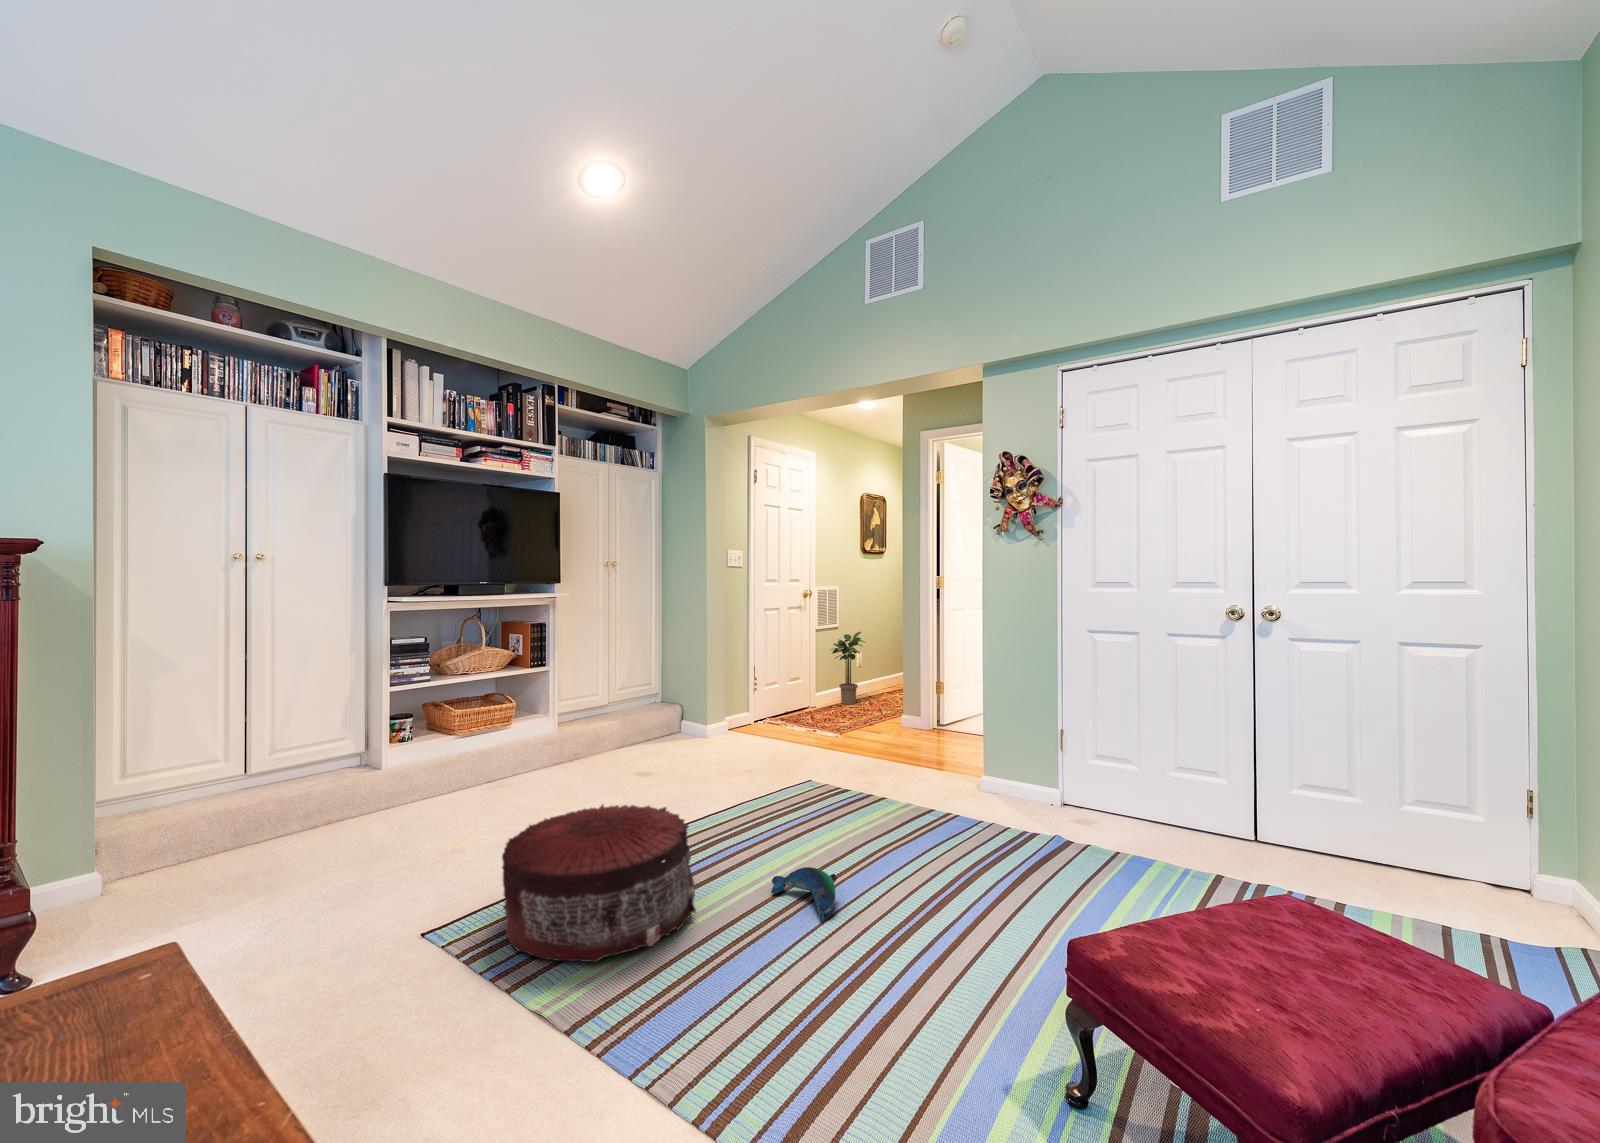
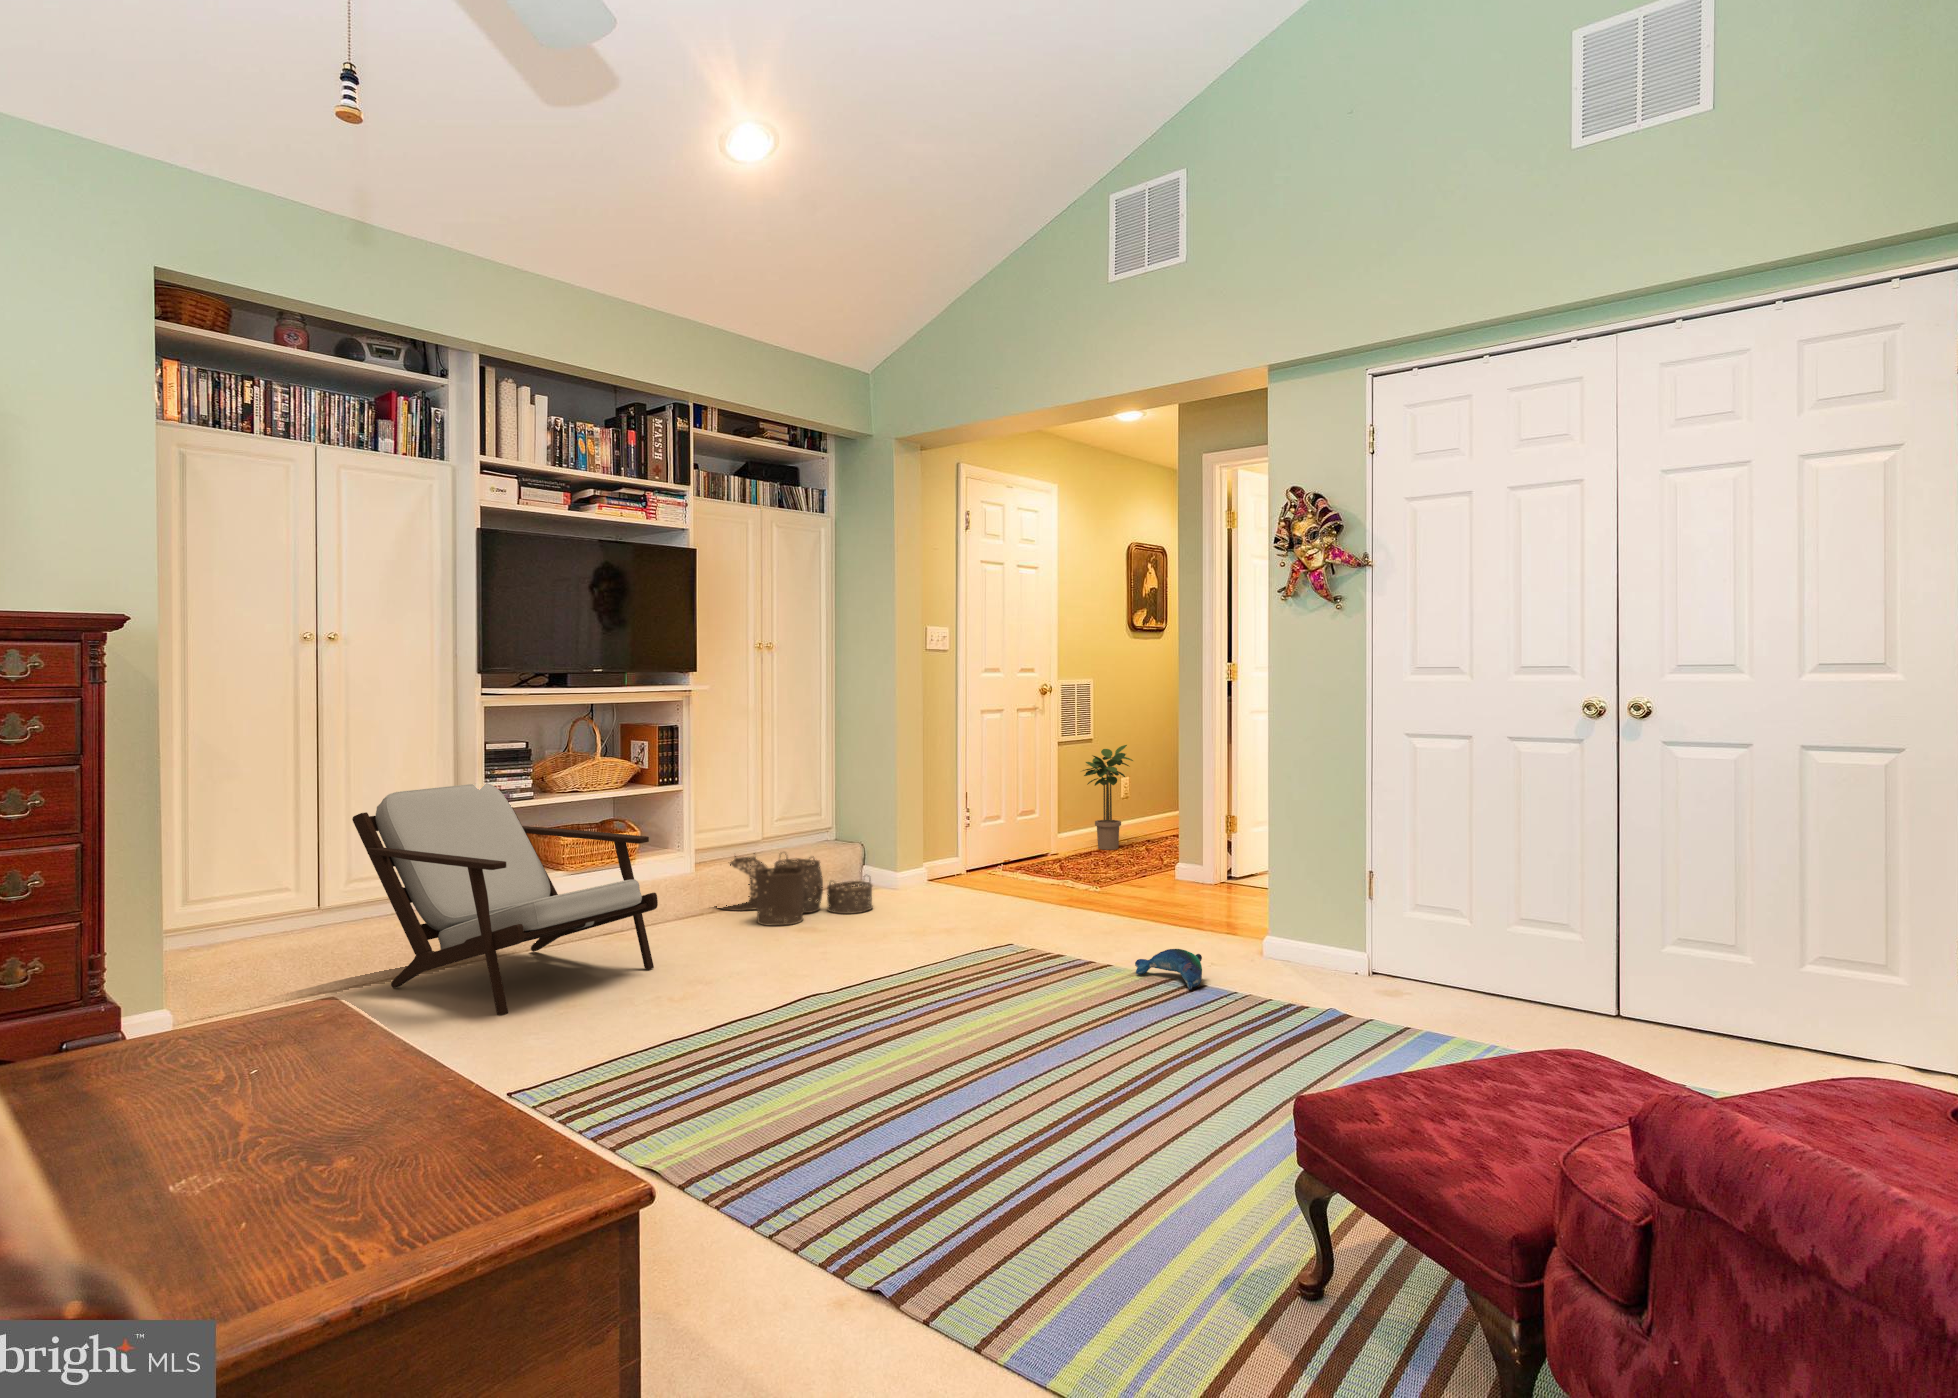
armchair: none [277,670,525,865] -> present [352,783,658,1015]
woven basket: none [573,715,689,772] -> present [722,853,873,926]
pouf: present [502,805,696,962] -> none [638,936,867,1101]
plush toy: present [771,867,836,920] -> present [1135,949,1202,990]

